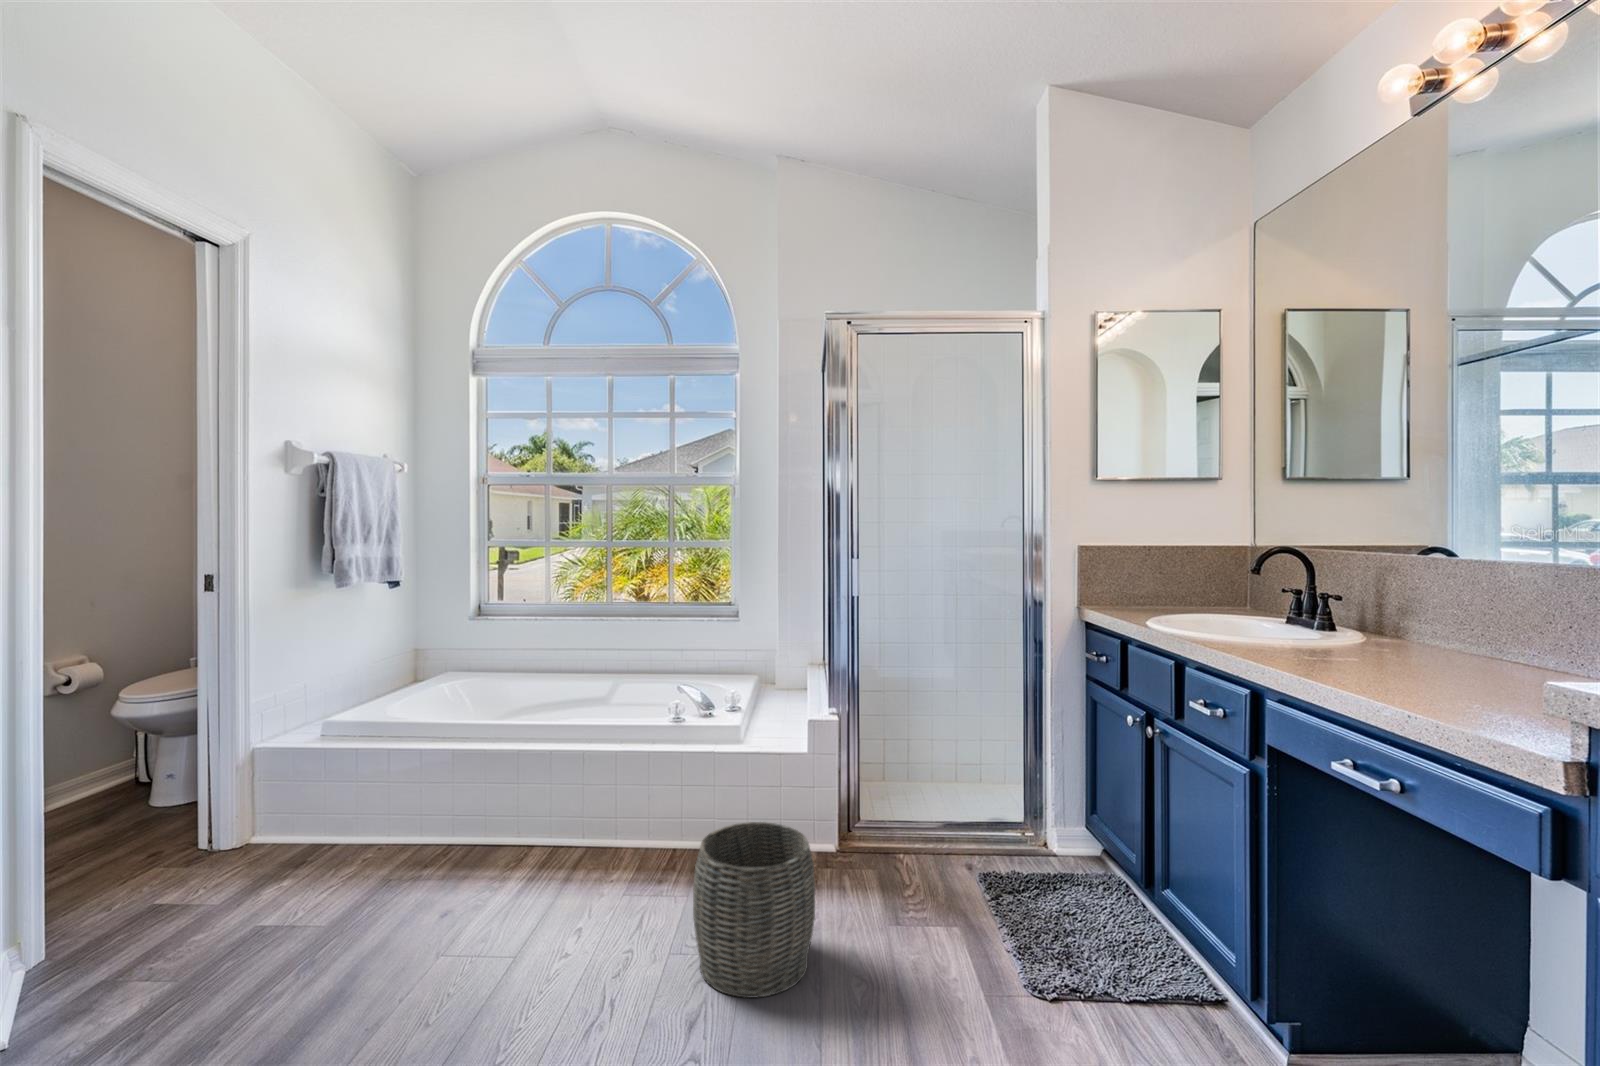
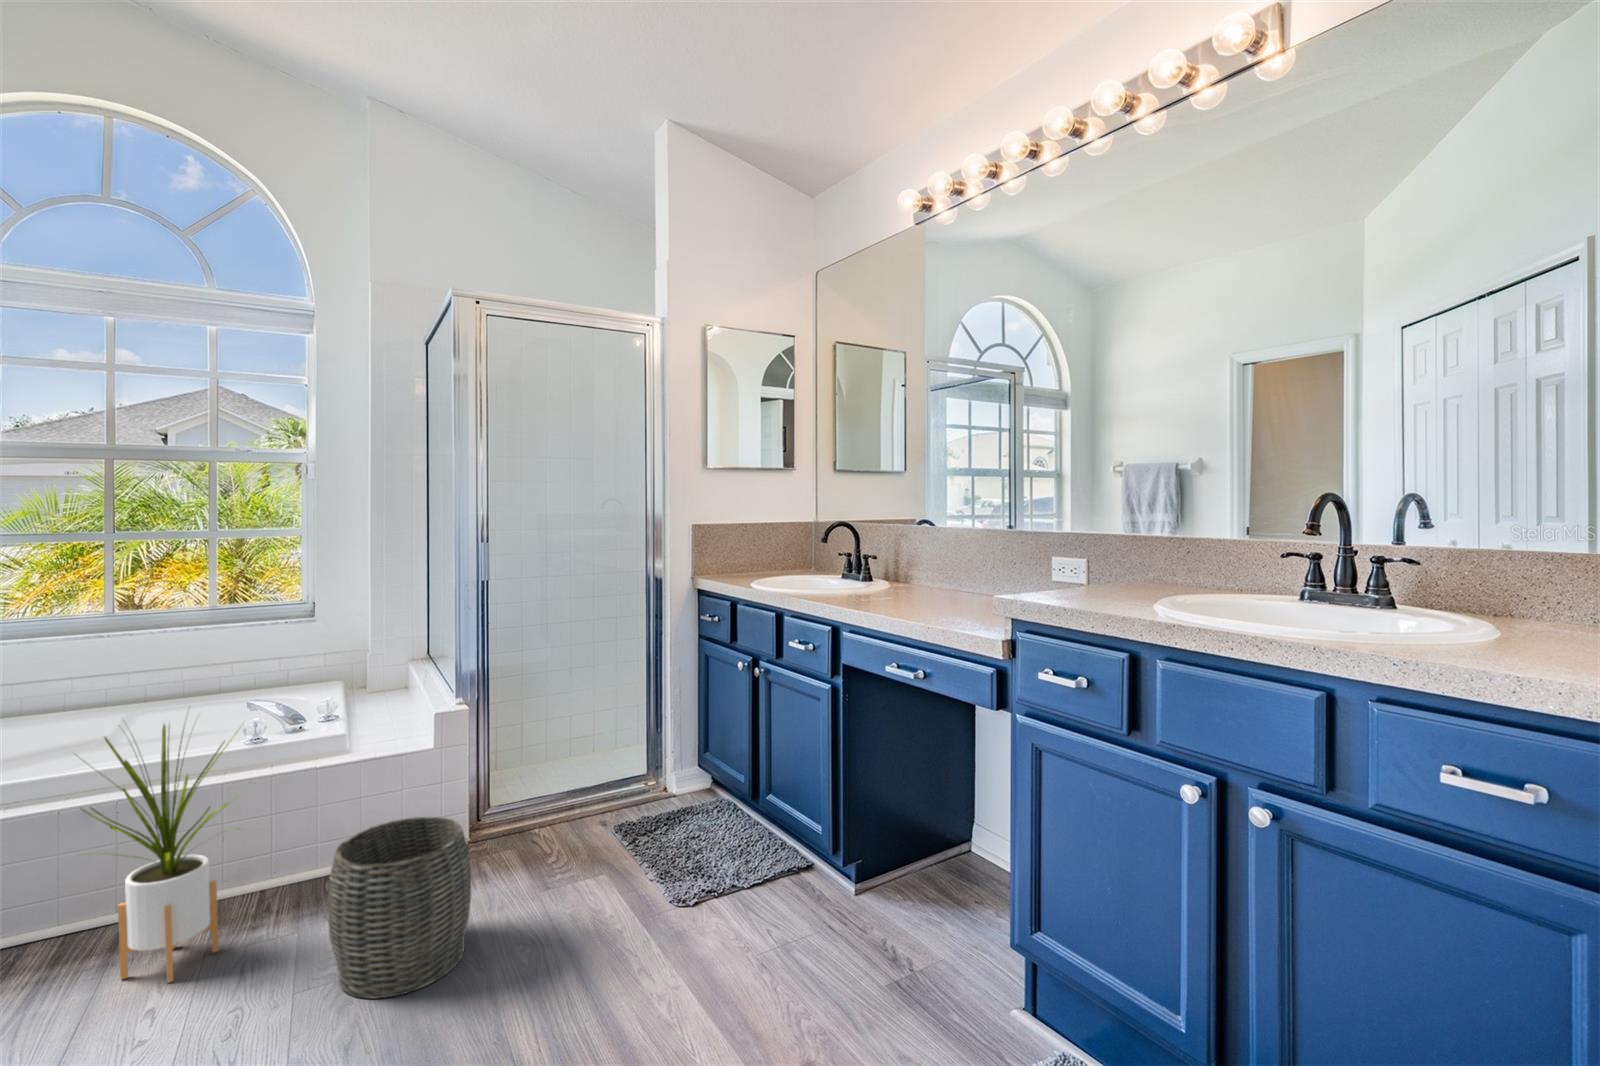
house plant: none [538,687,656,918] -> present [82,725,237,983]

